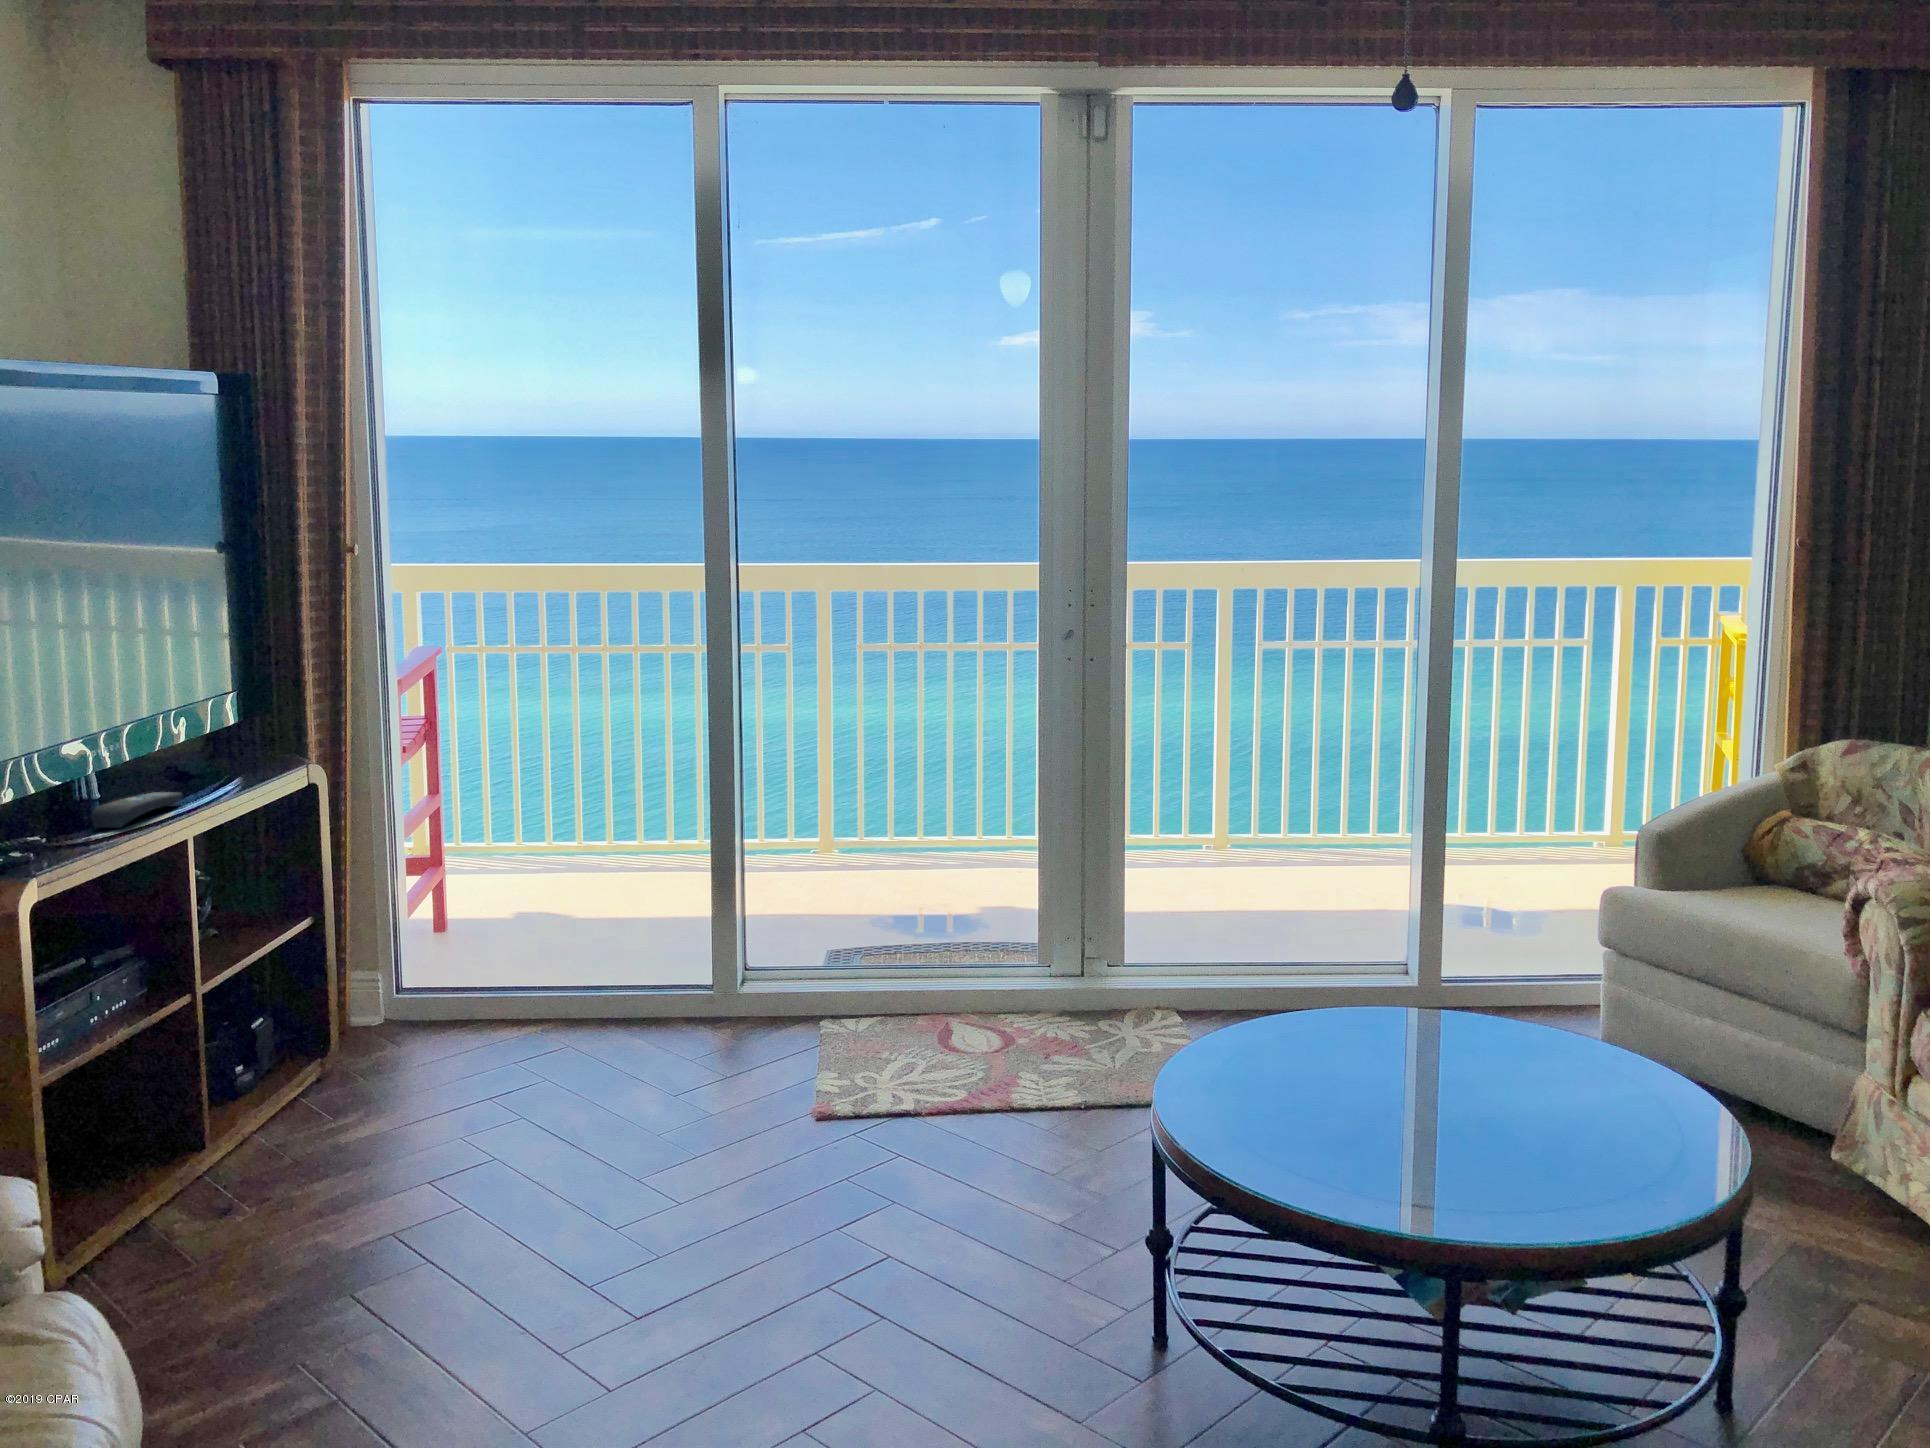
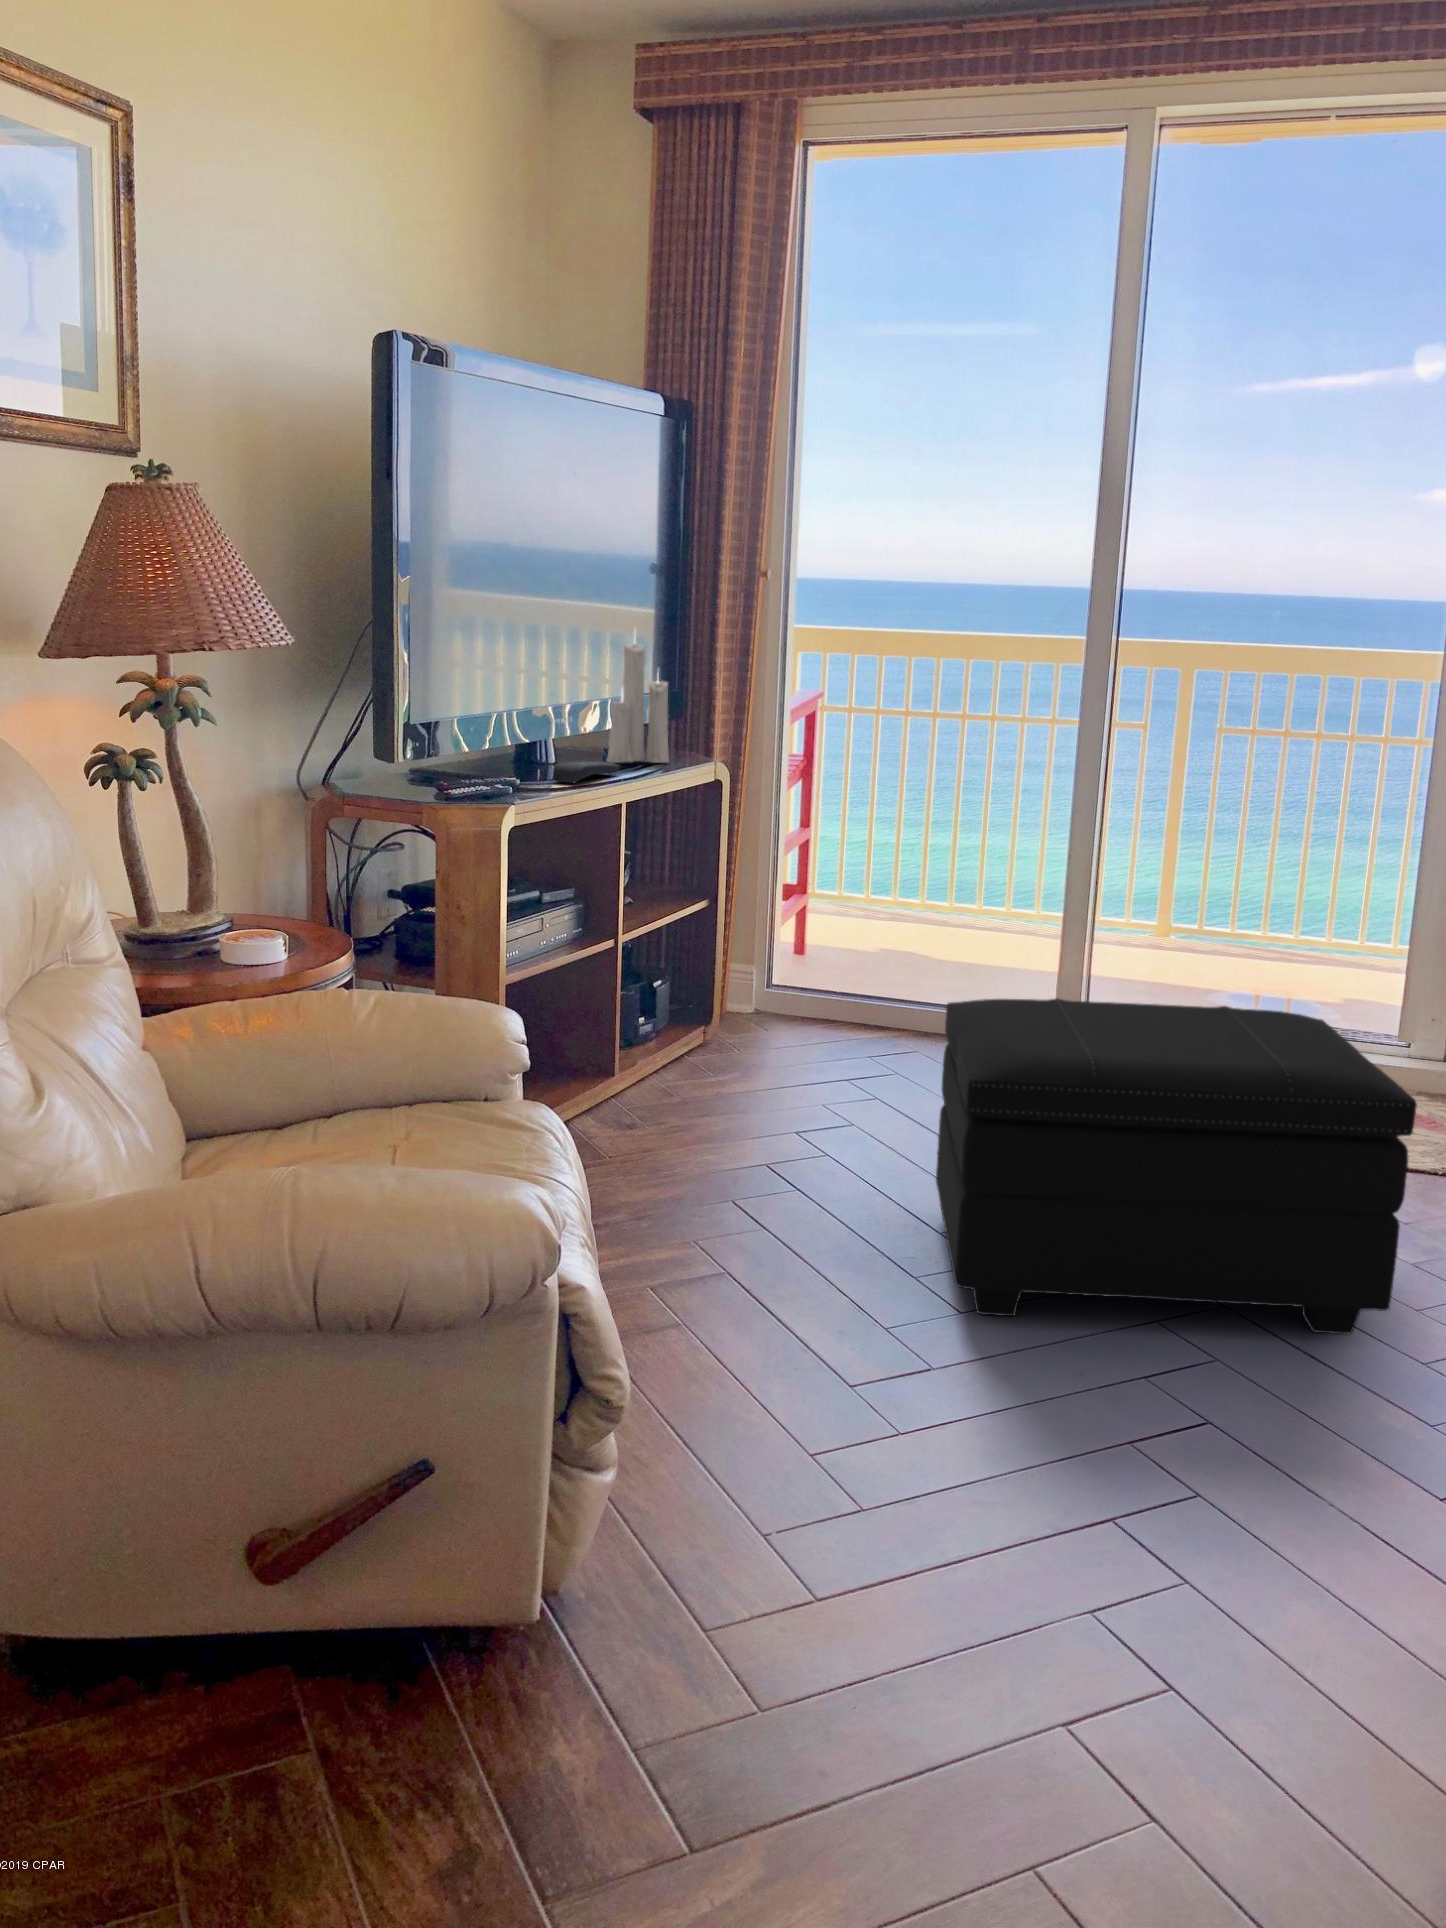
candle: none [168,622,249,784] -> present [607,638,669,763]
footstool: none [574,994,1034,1384] -> present [936,998,1417,1334]

